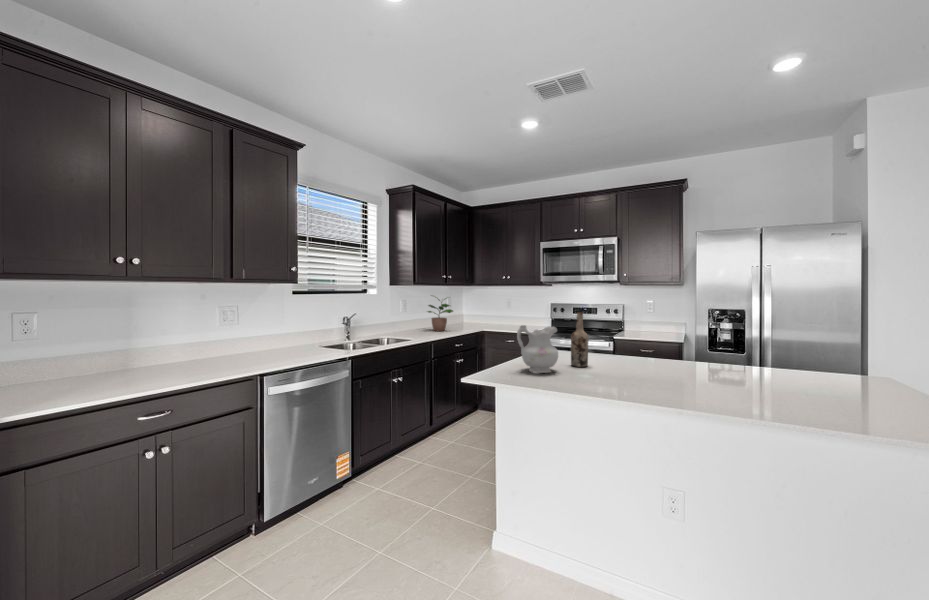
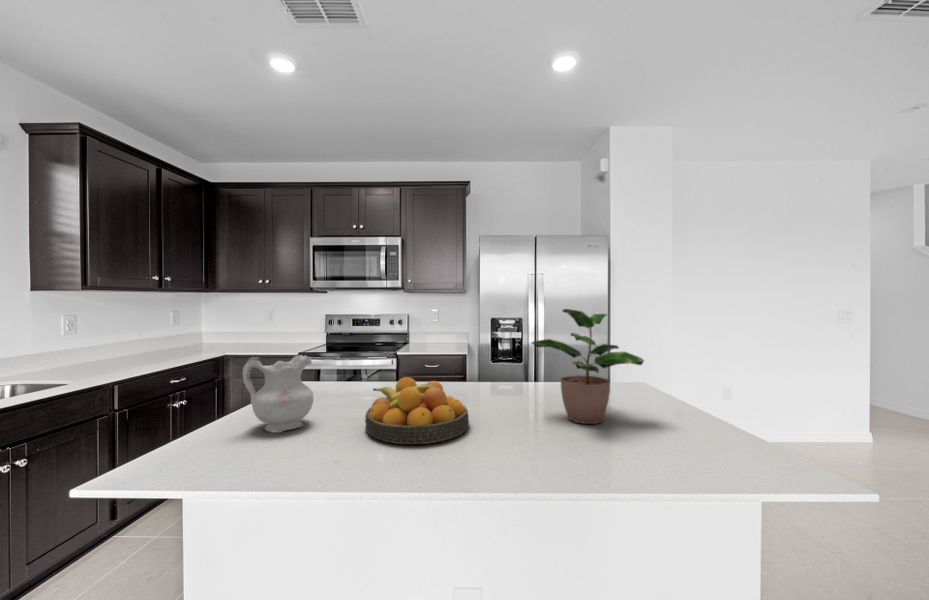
potted plant: present [428,298,453,331] -> present [532,309,644,424]
wine bottle: present [571,312,588,367] -> none [335,331,360,409]
fruit bowl: none [594,346,676,390] -> present [365,377,469,444]

